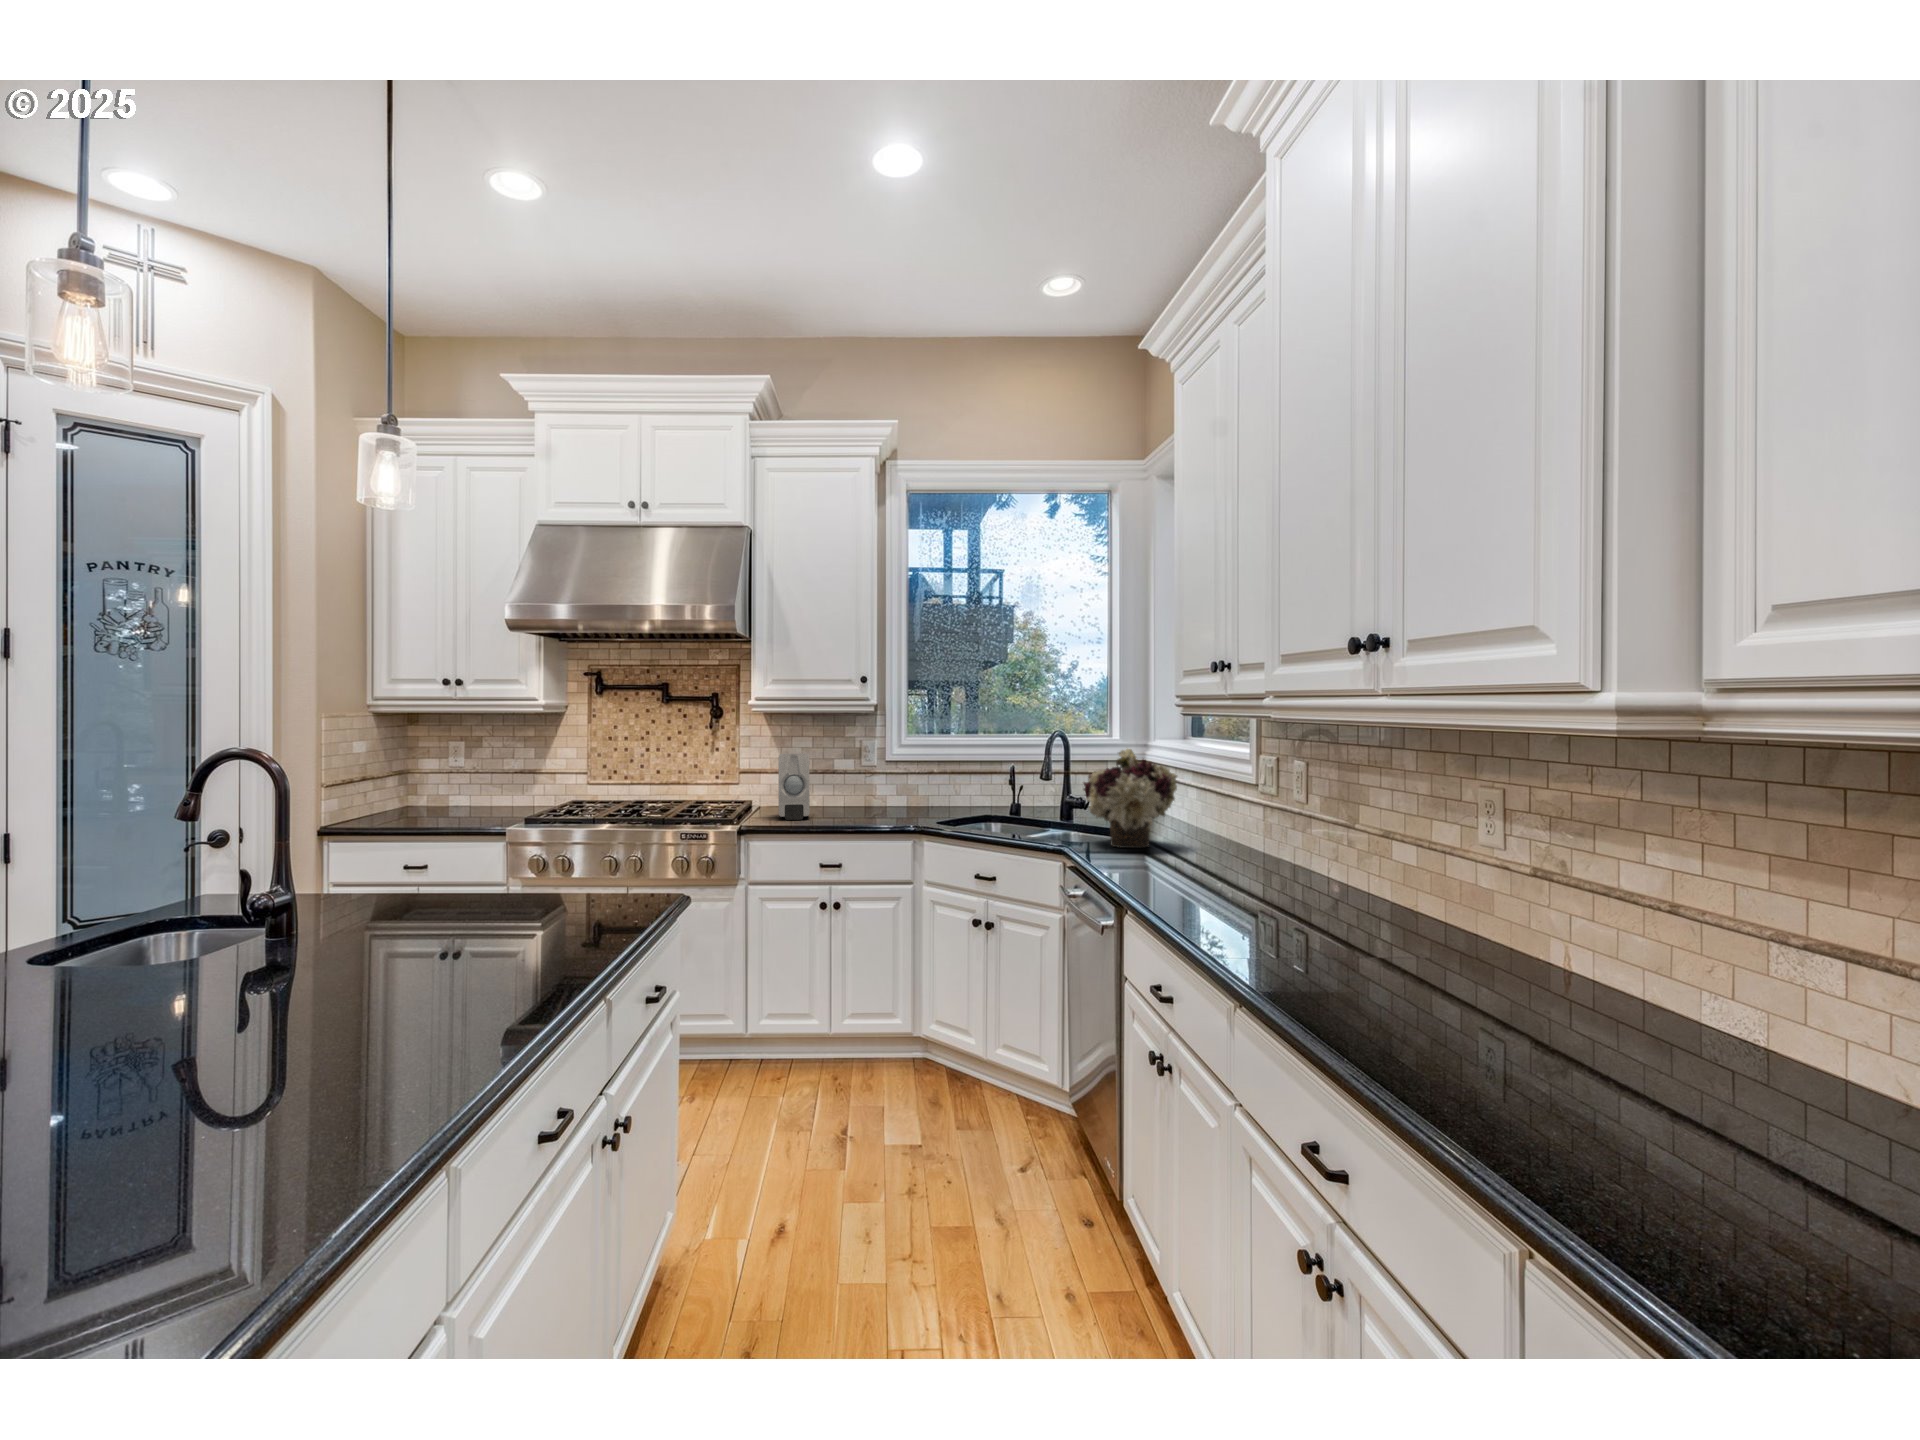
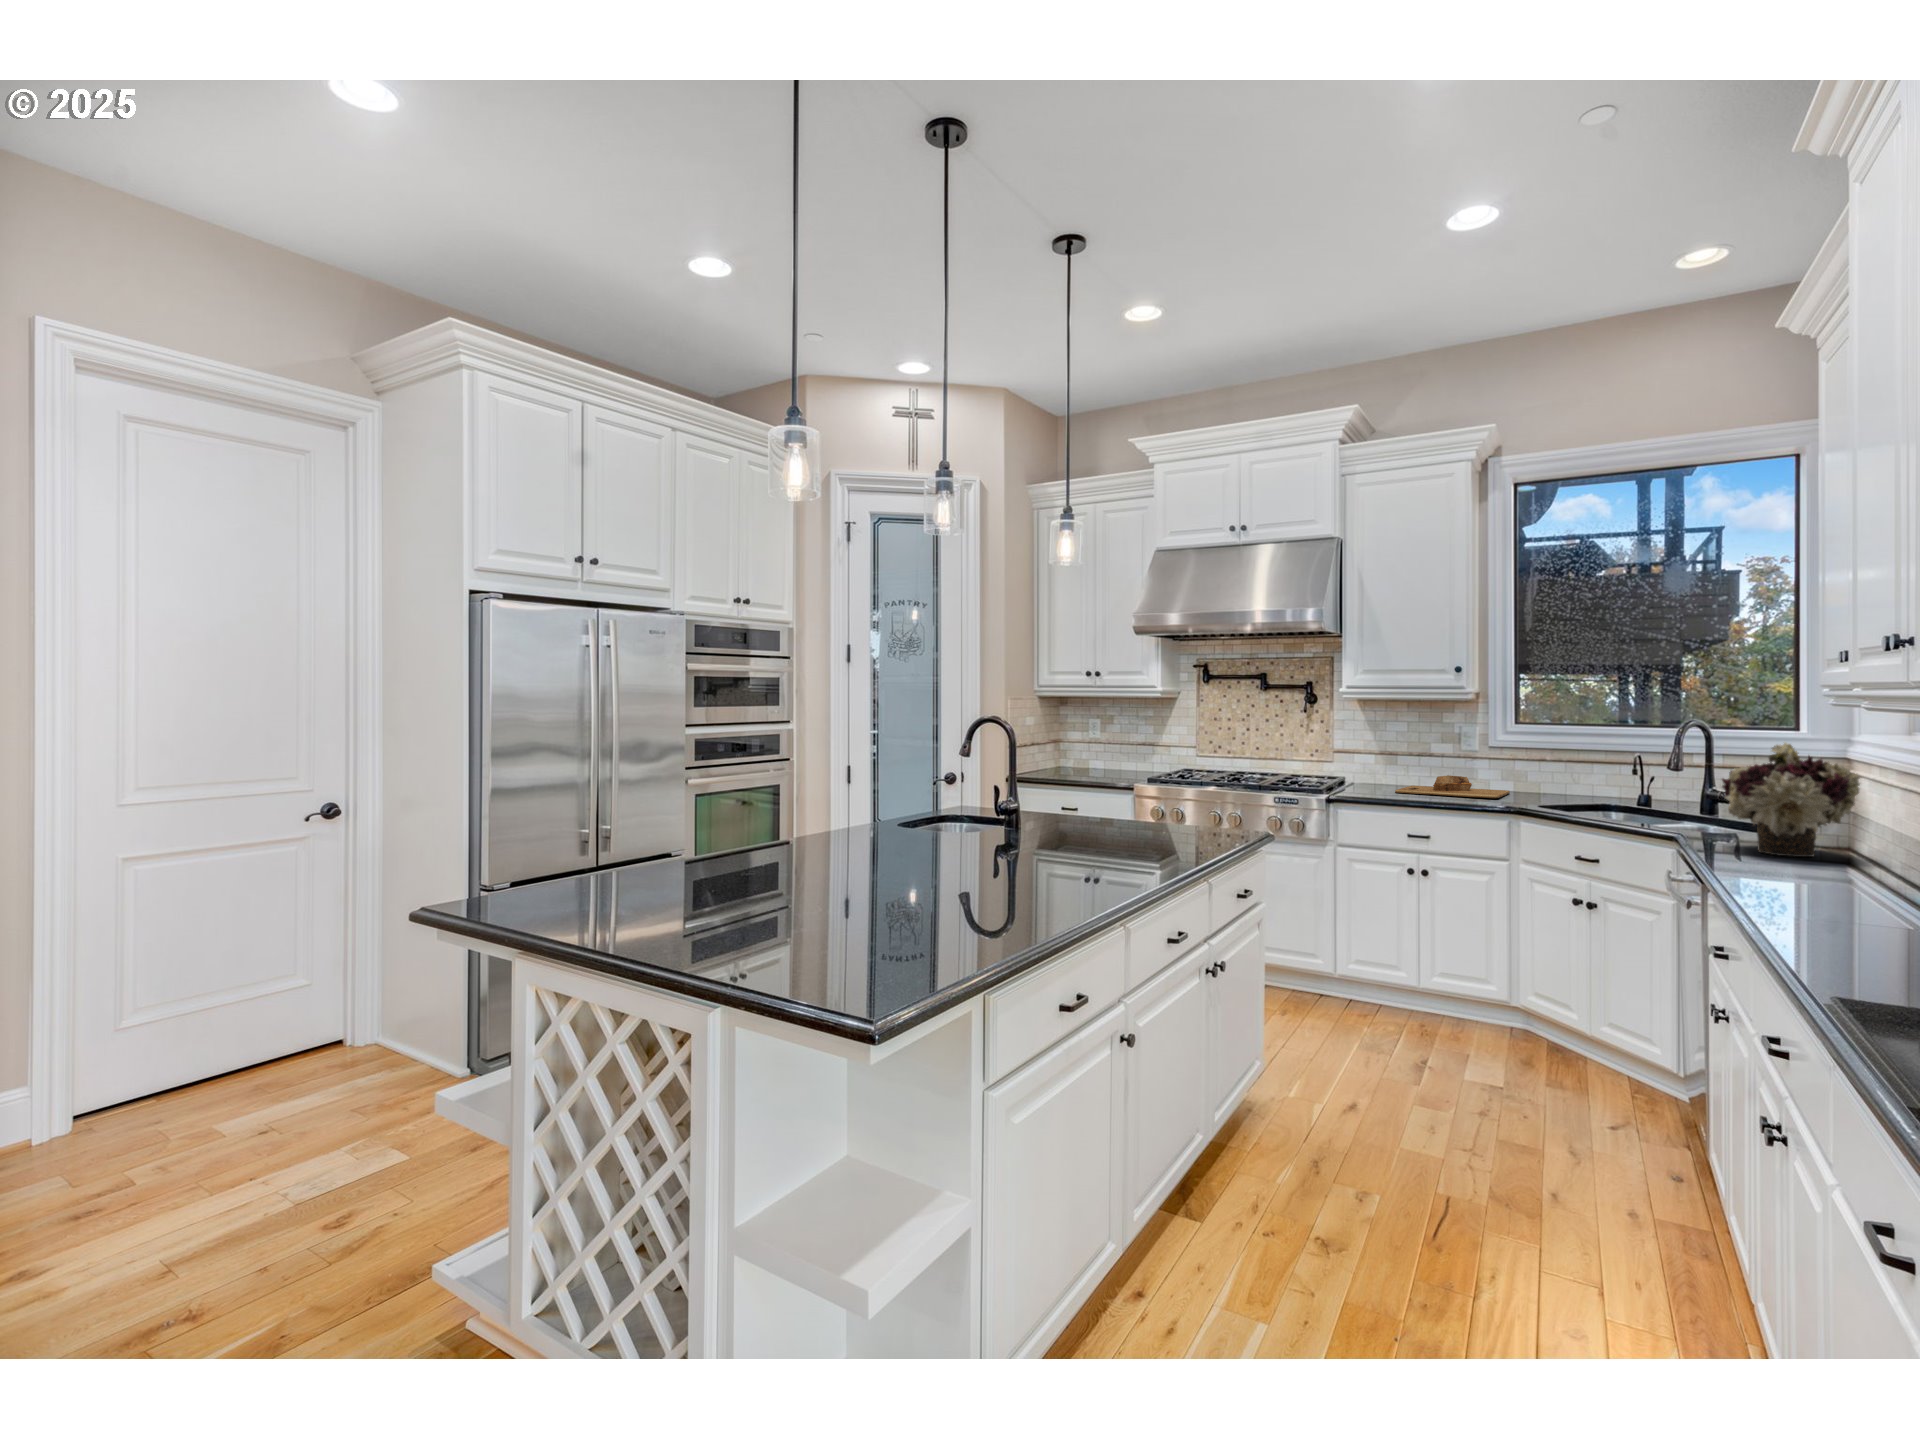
soap dispenser: present [778,753,810,820] -> none [1367,738,1399,800]
cutting board: none [805,791,908,812] -> present [1395,775,1510,798]

